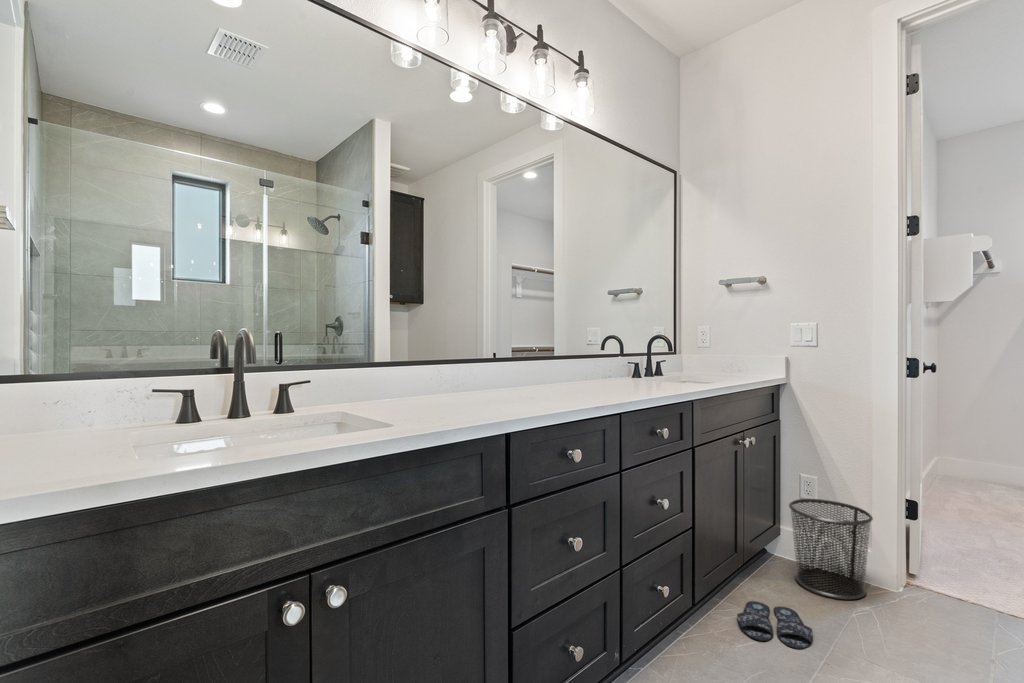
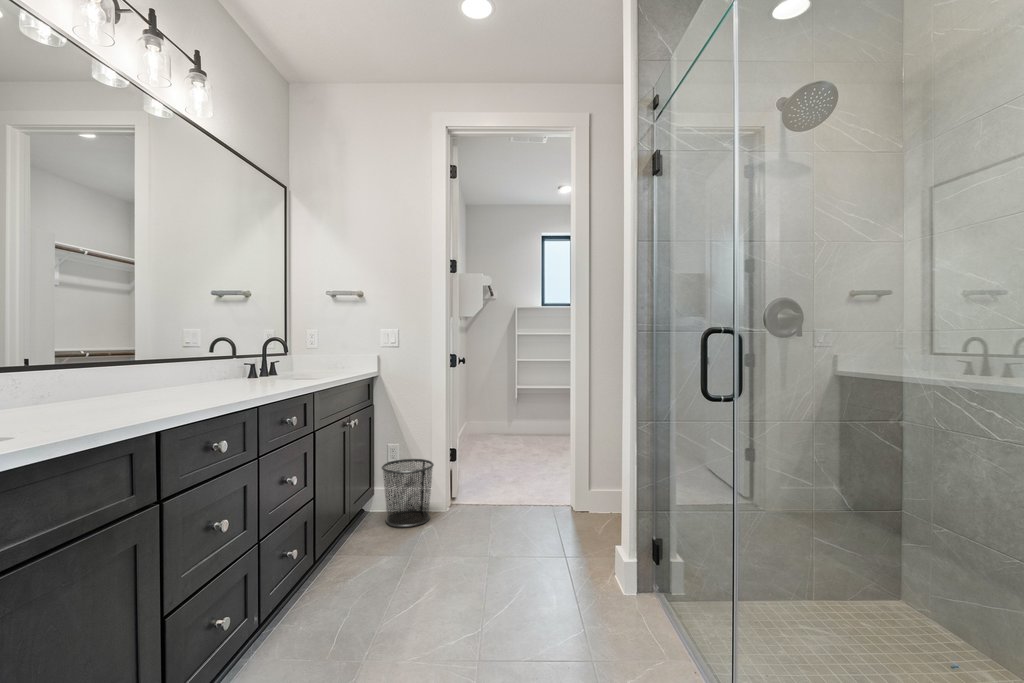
slippers: present [737,601,813,649] -> none [348,543,401,572]

